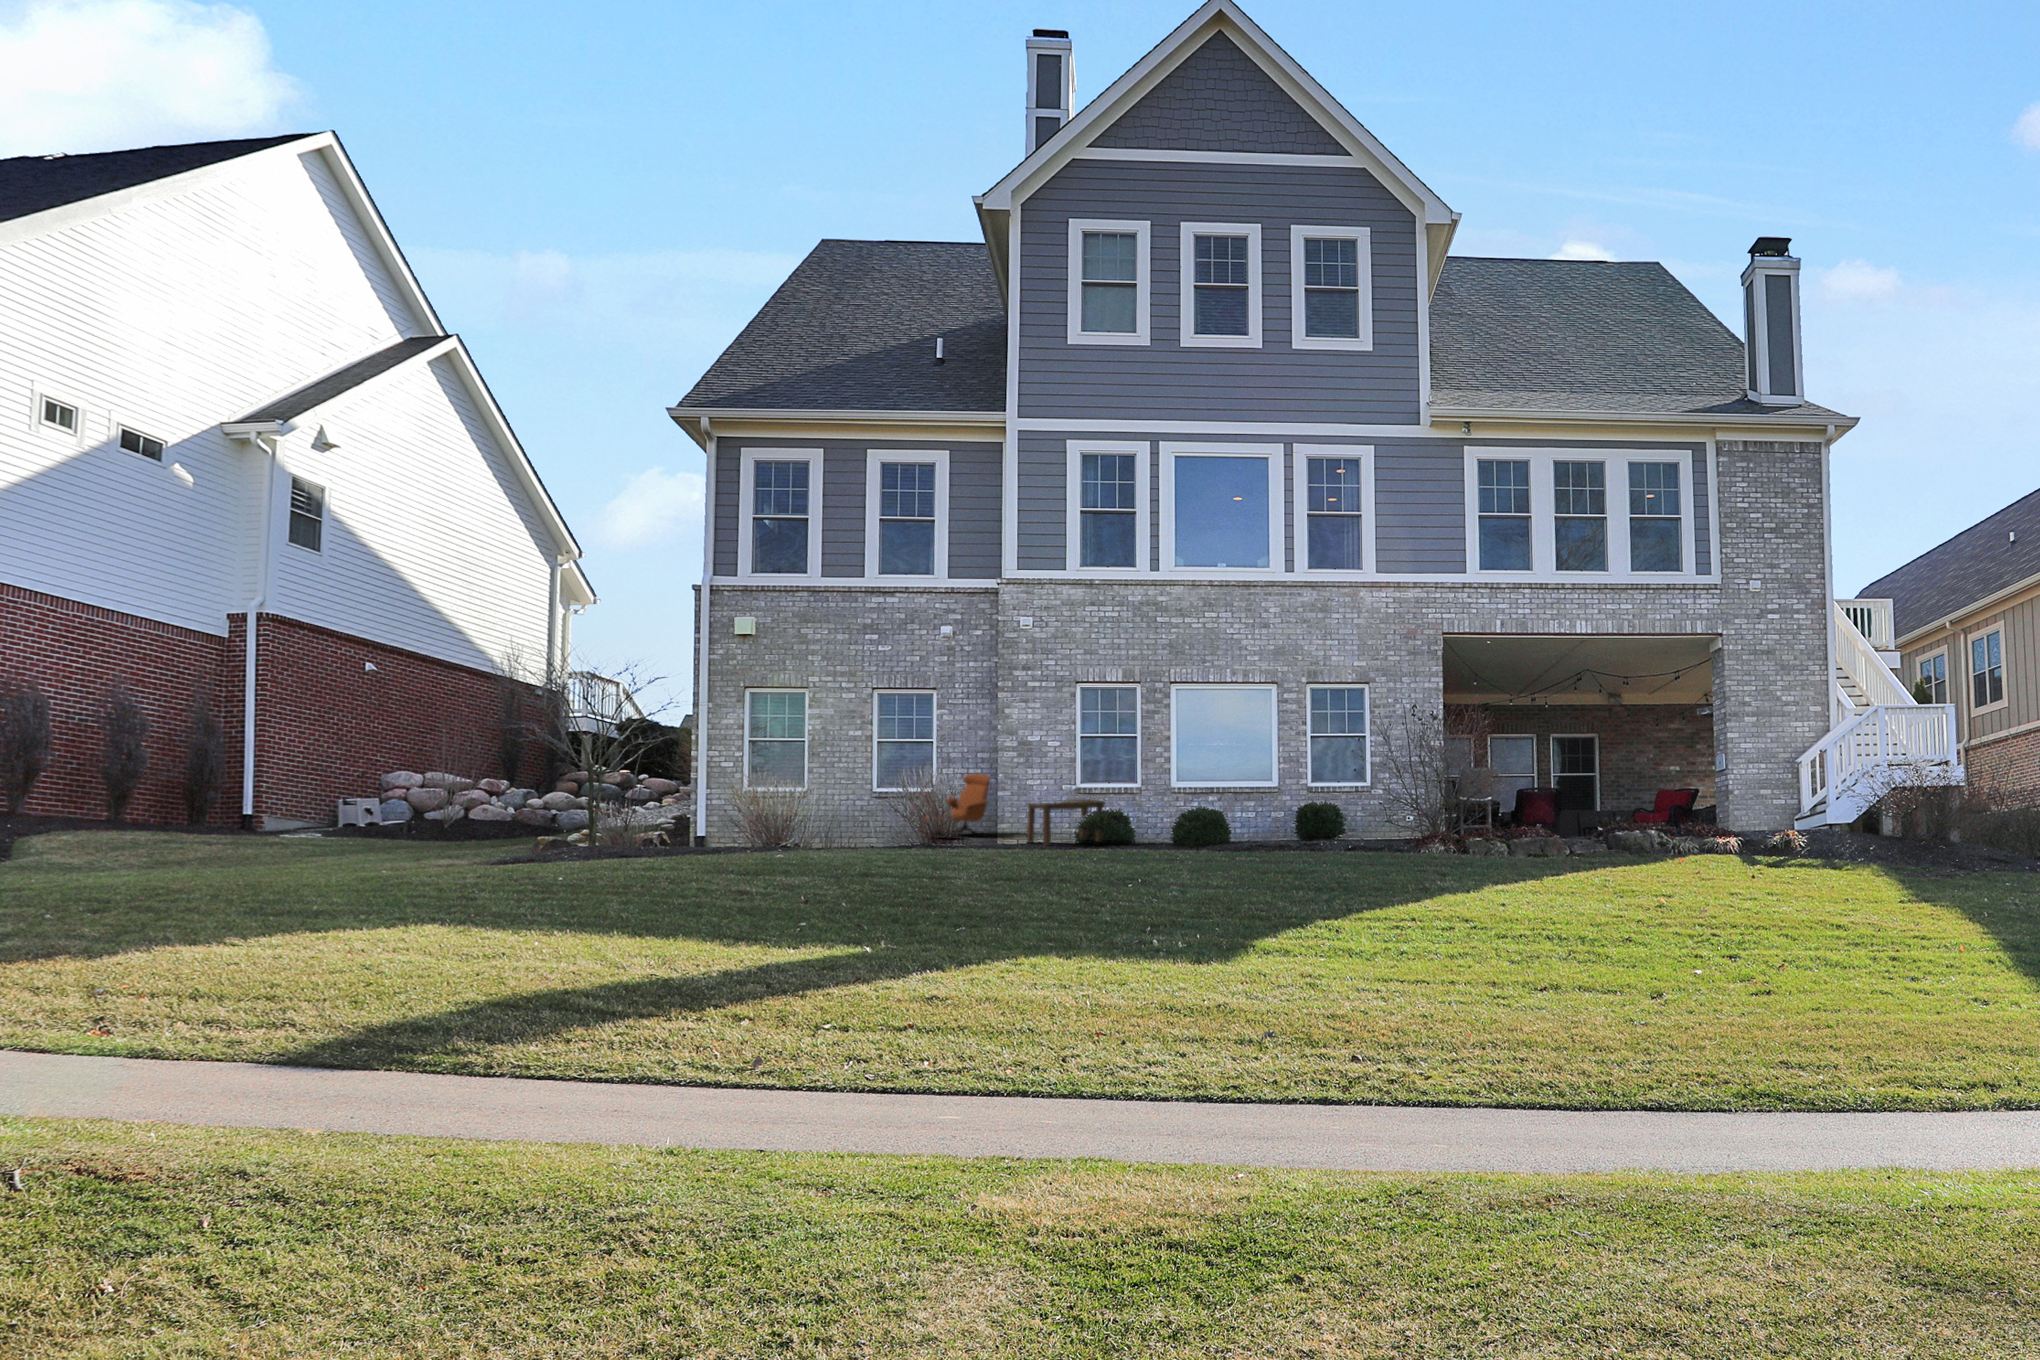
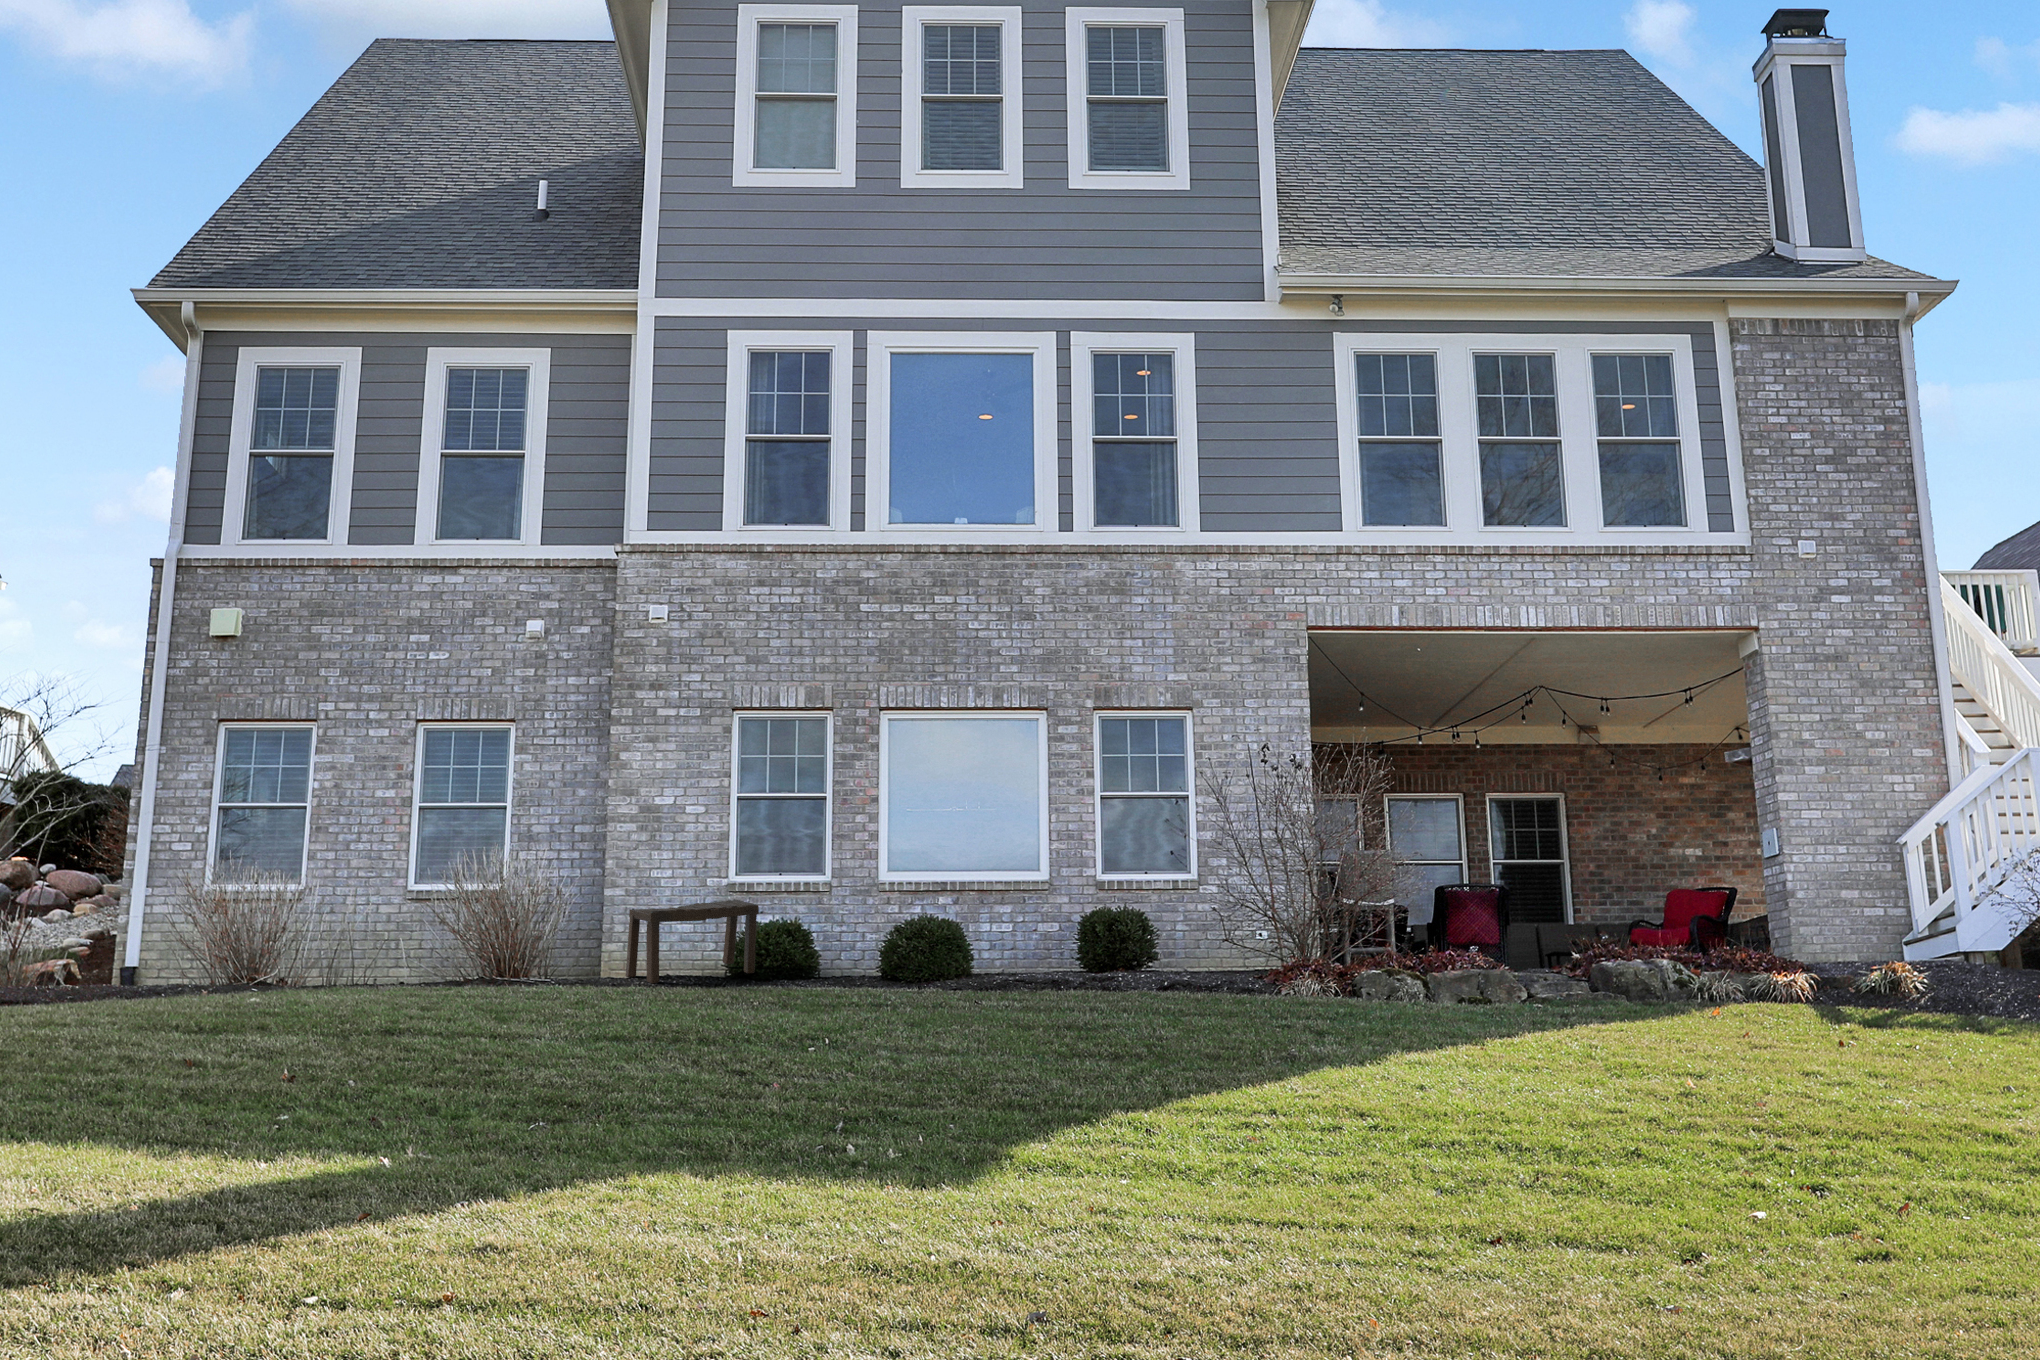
lounge chair: present [927,774,990,837] -> none [469,856,590,969]

